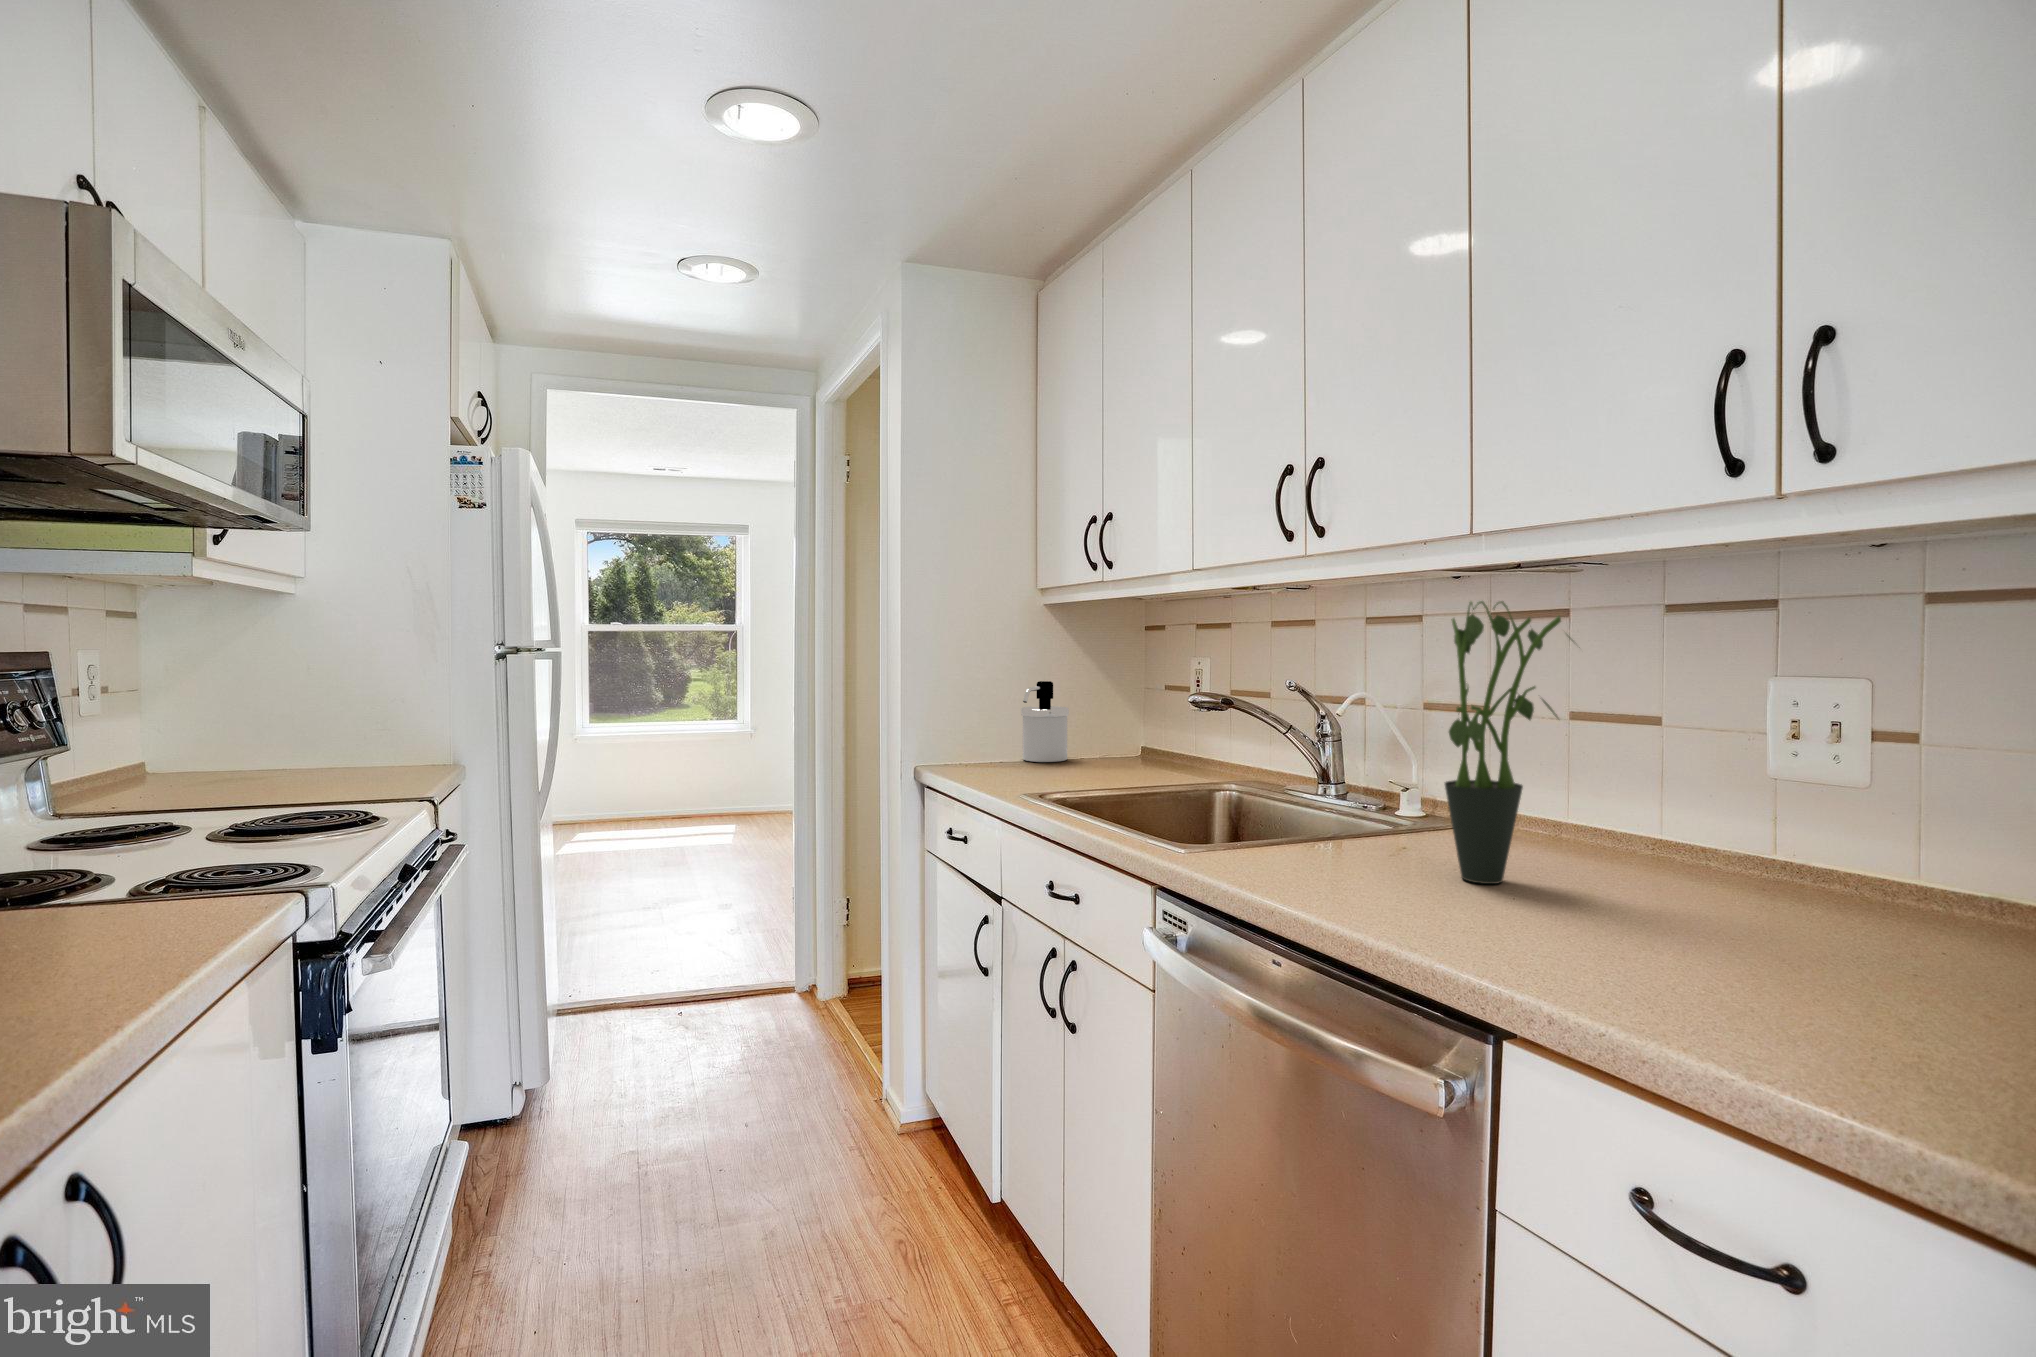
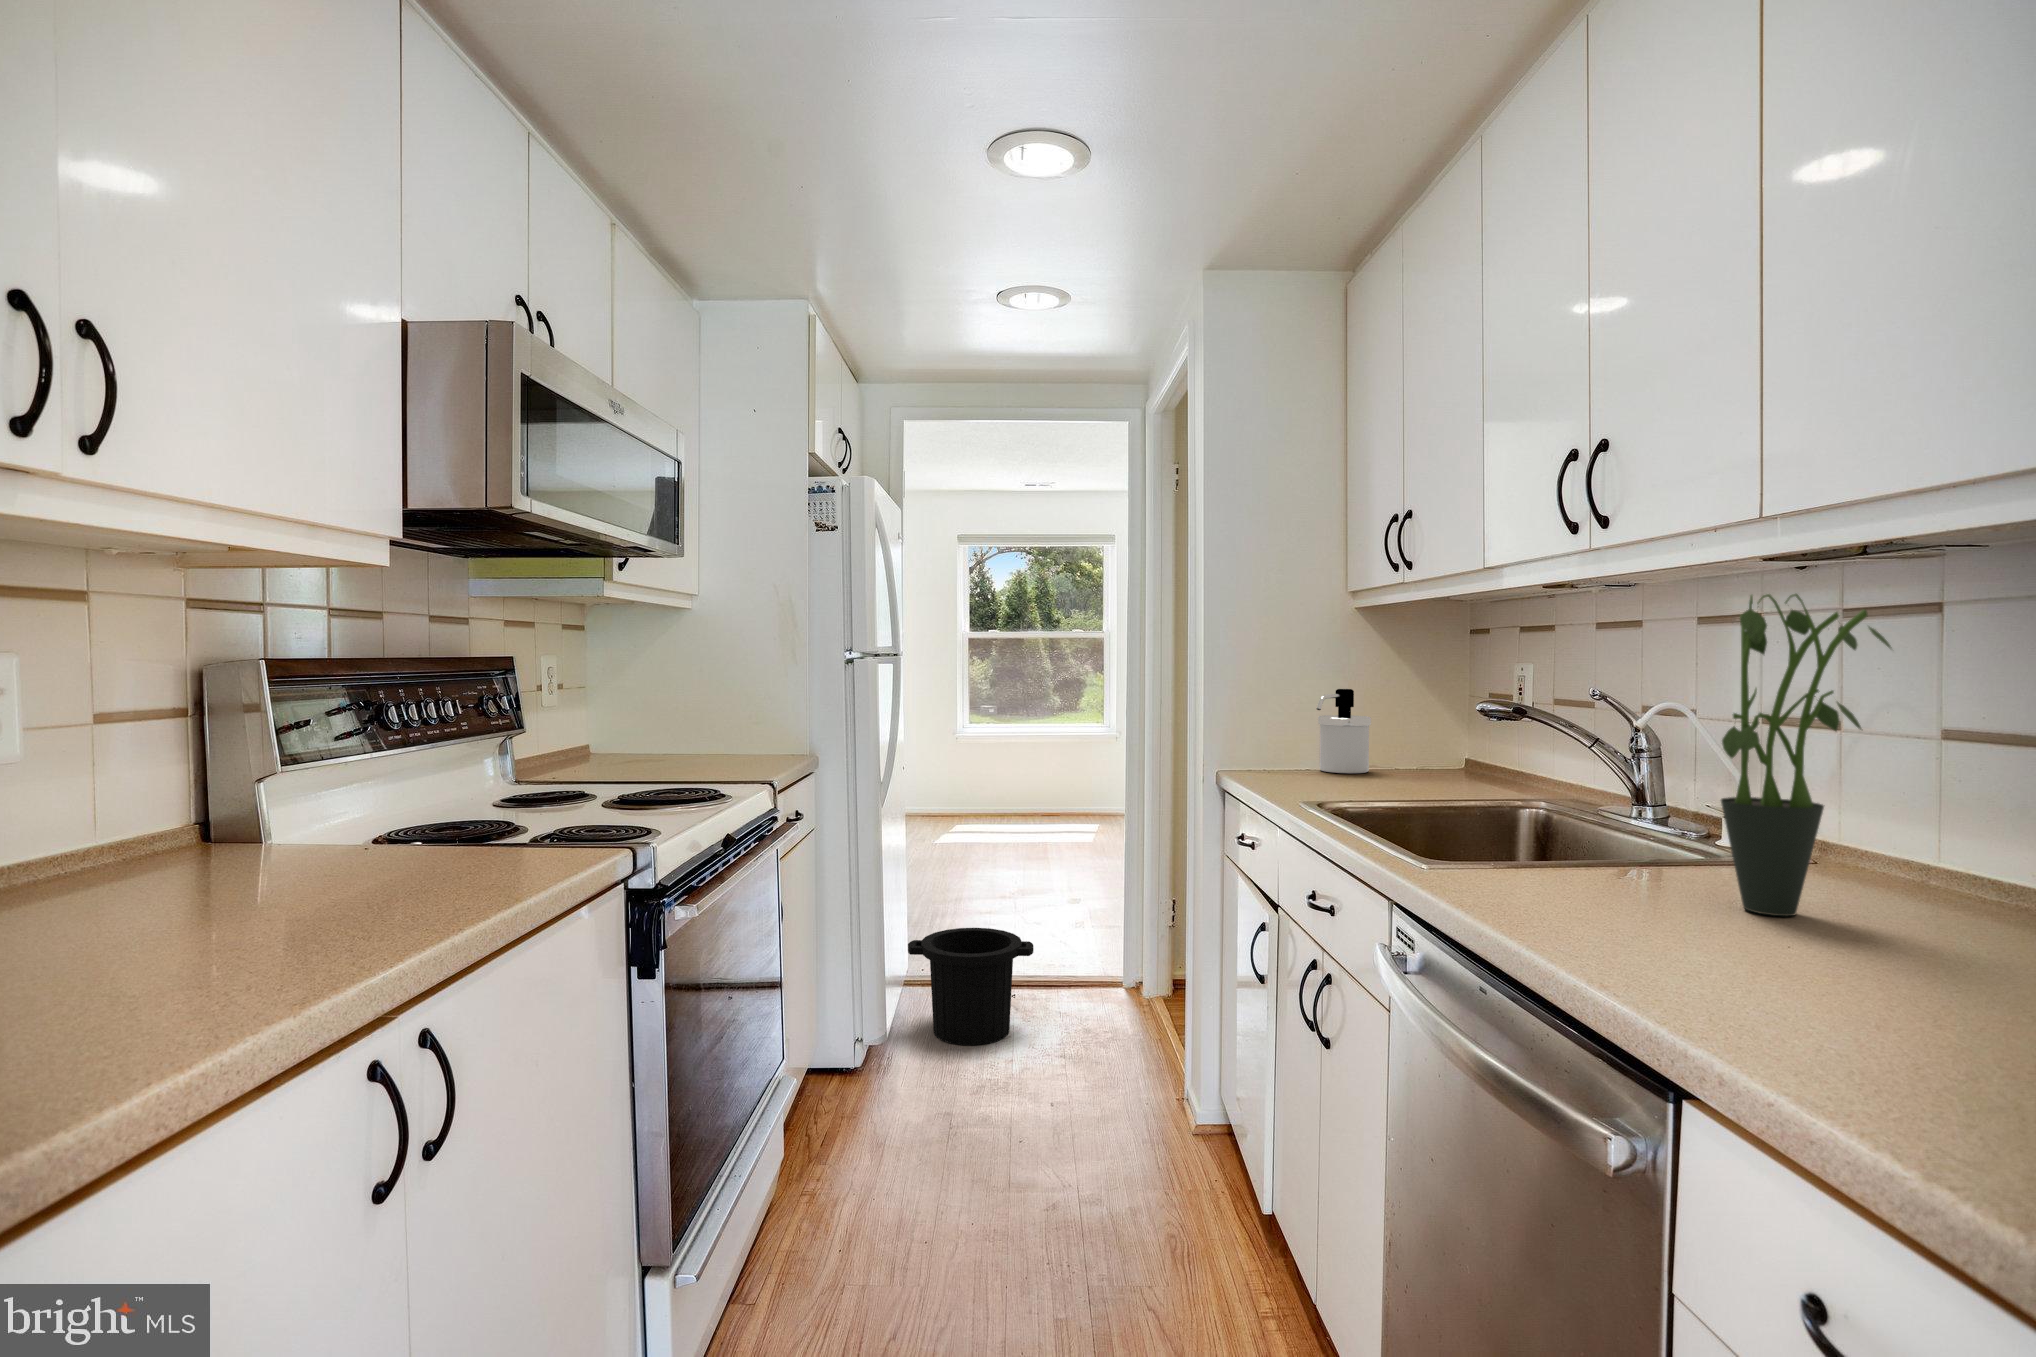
trash can: none [579,943,724,1074] -> present [908,928,1034,1045]

